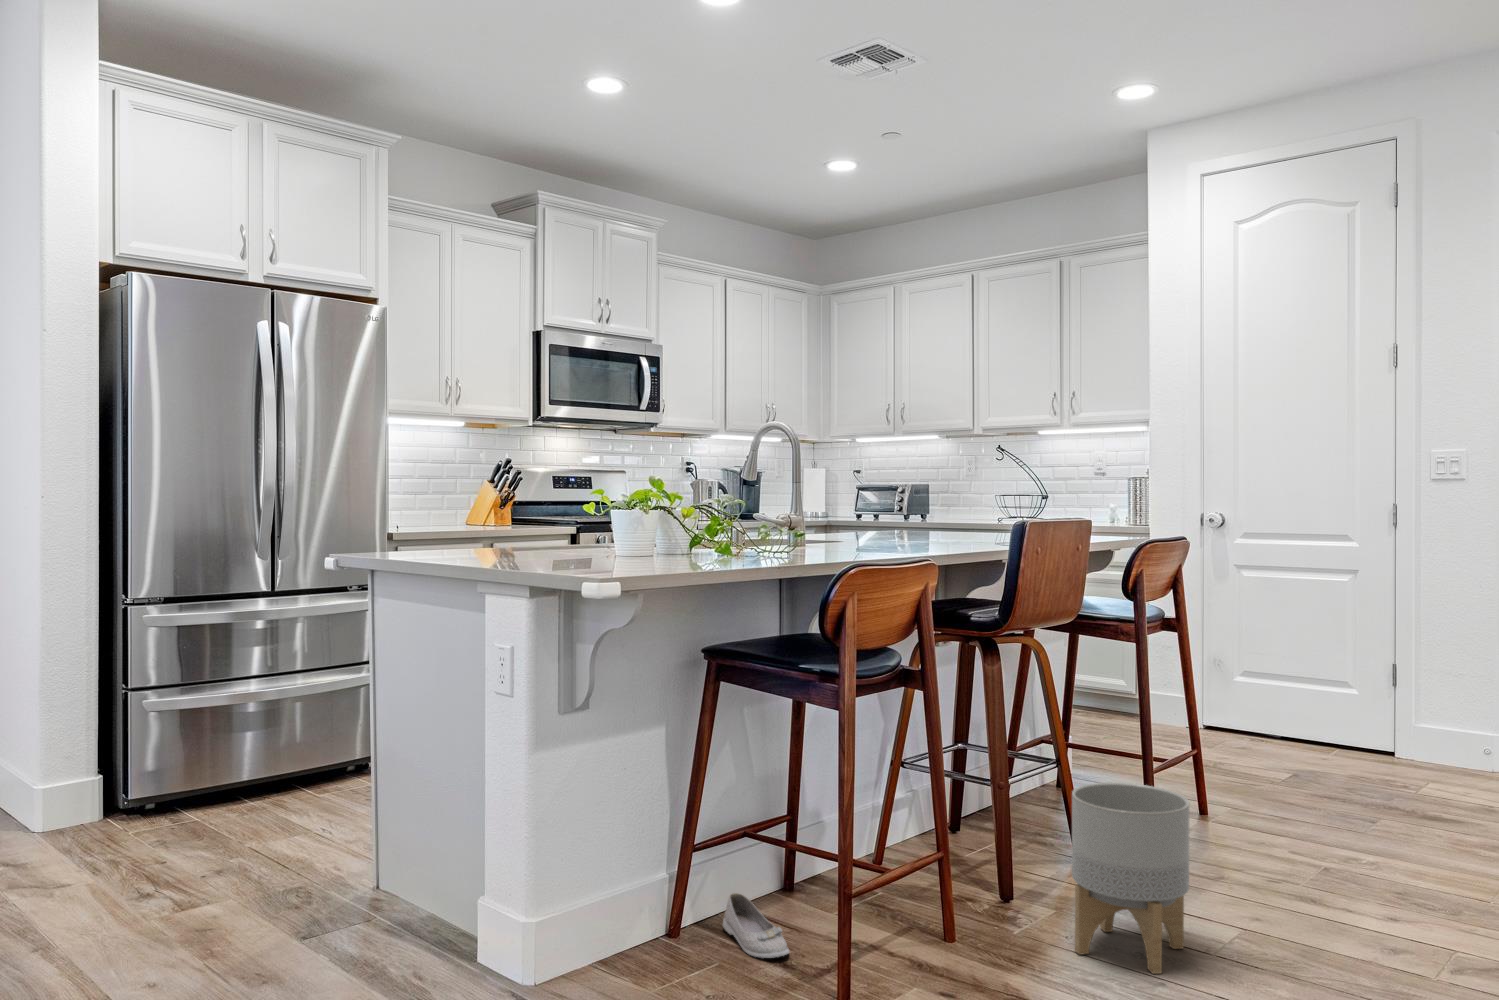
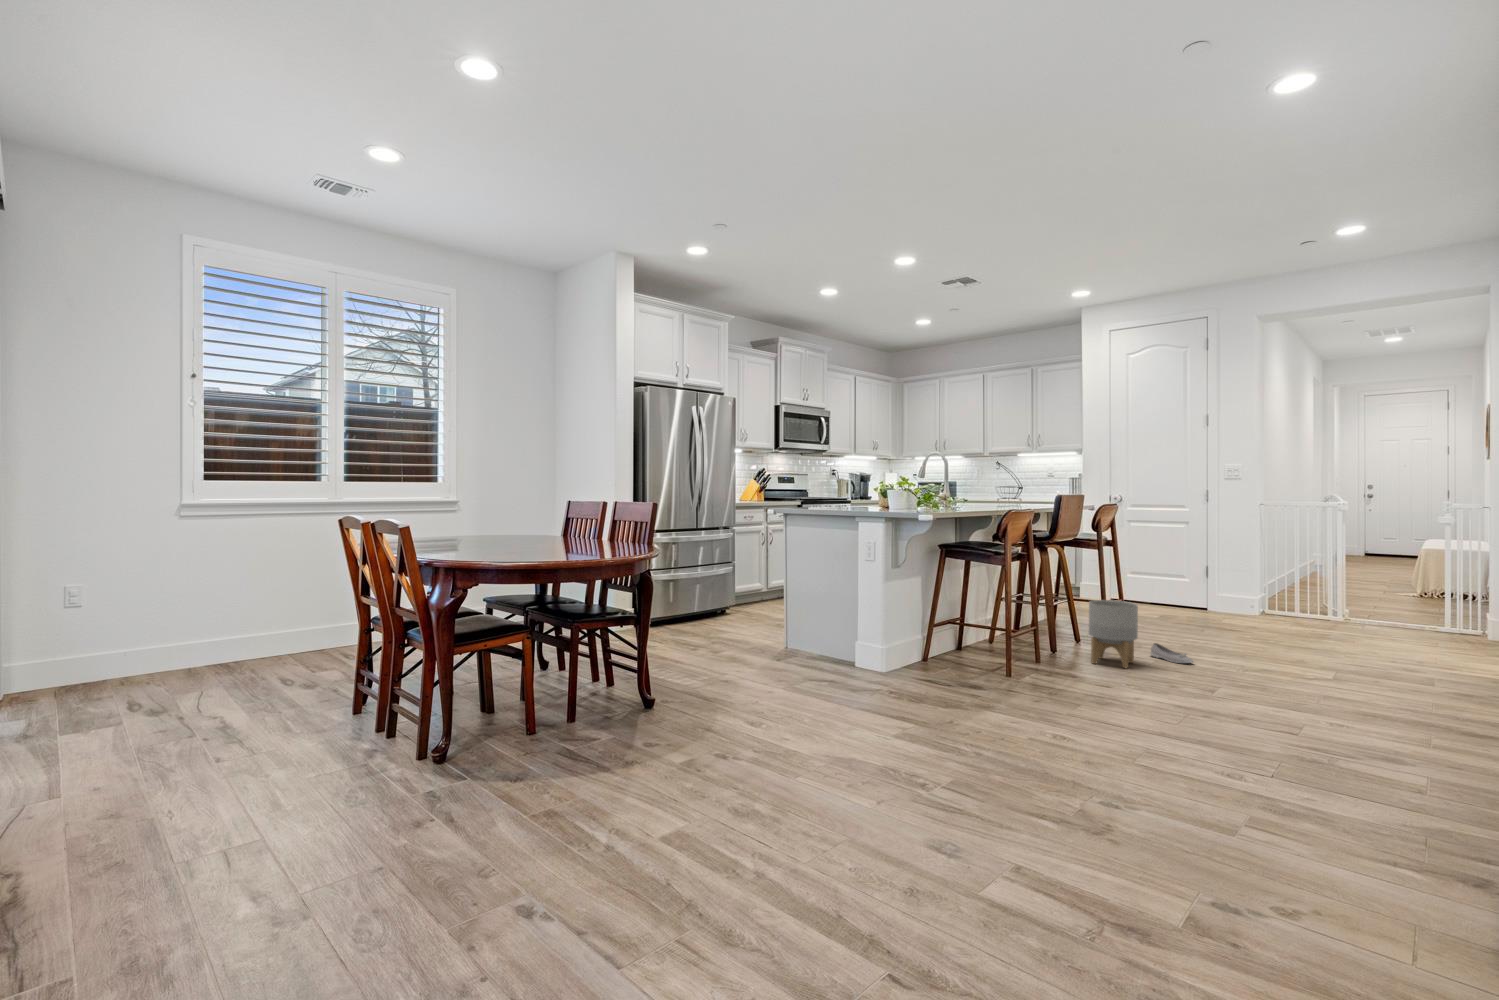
shoe: present [723,893,789,958] -> present [1150,643,1193,663]

